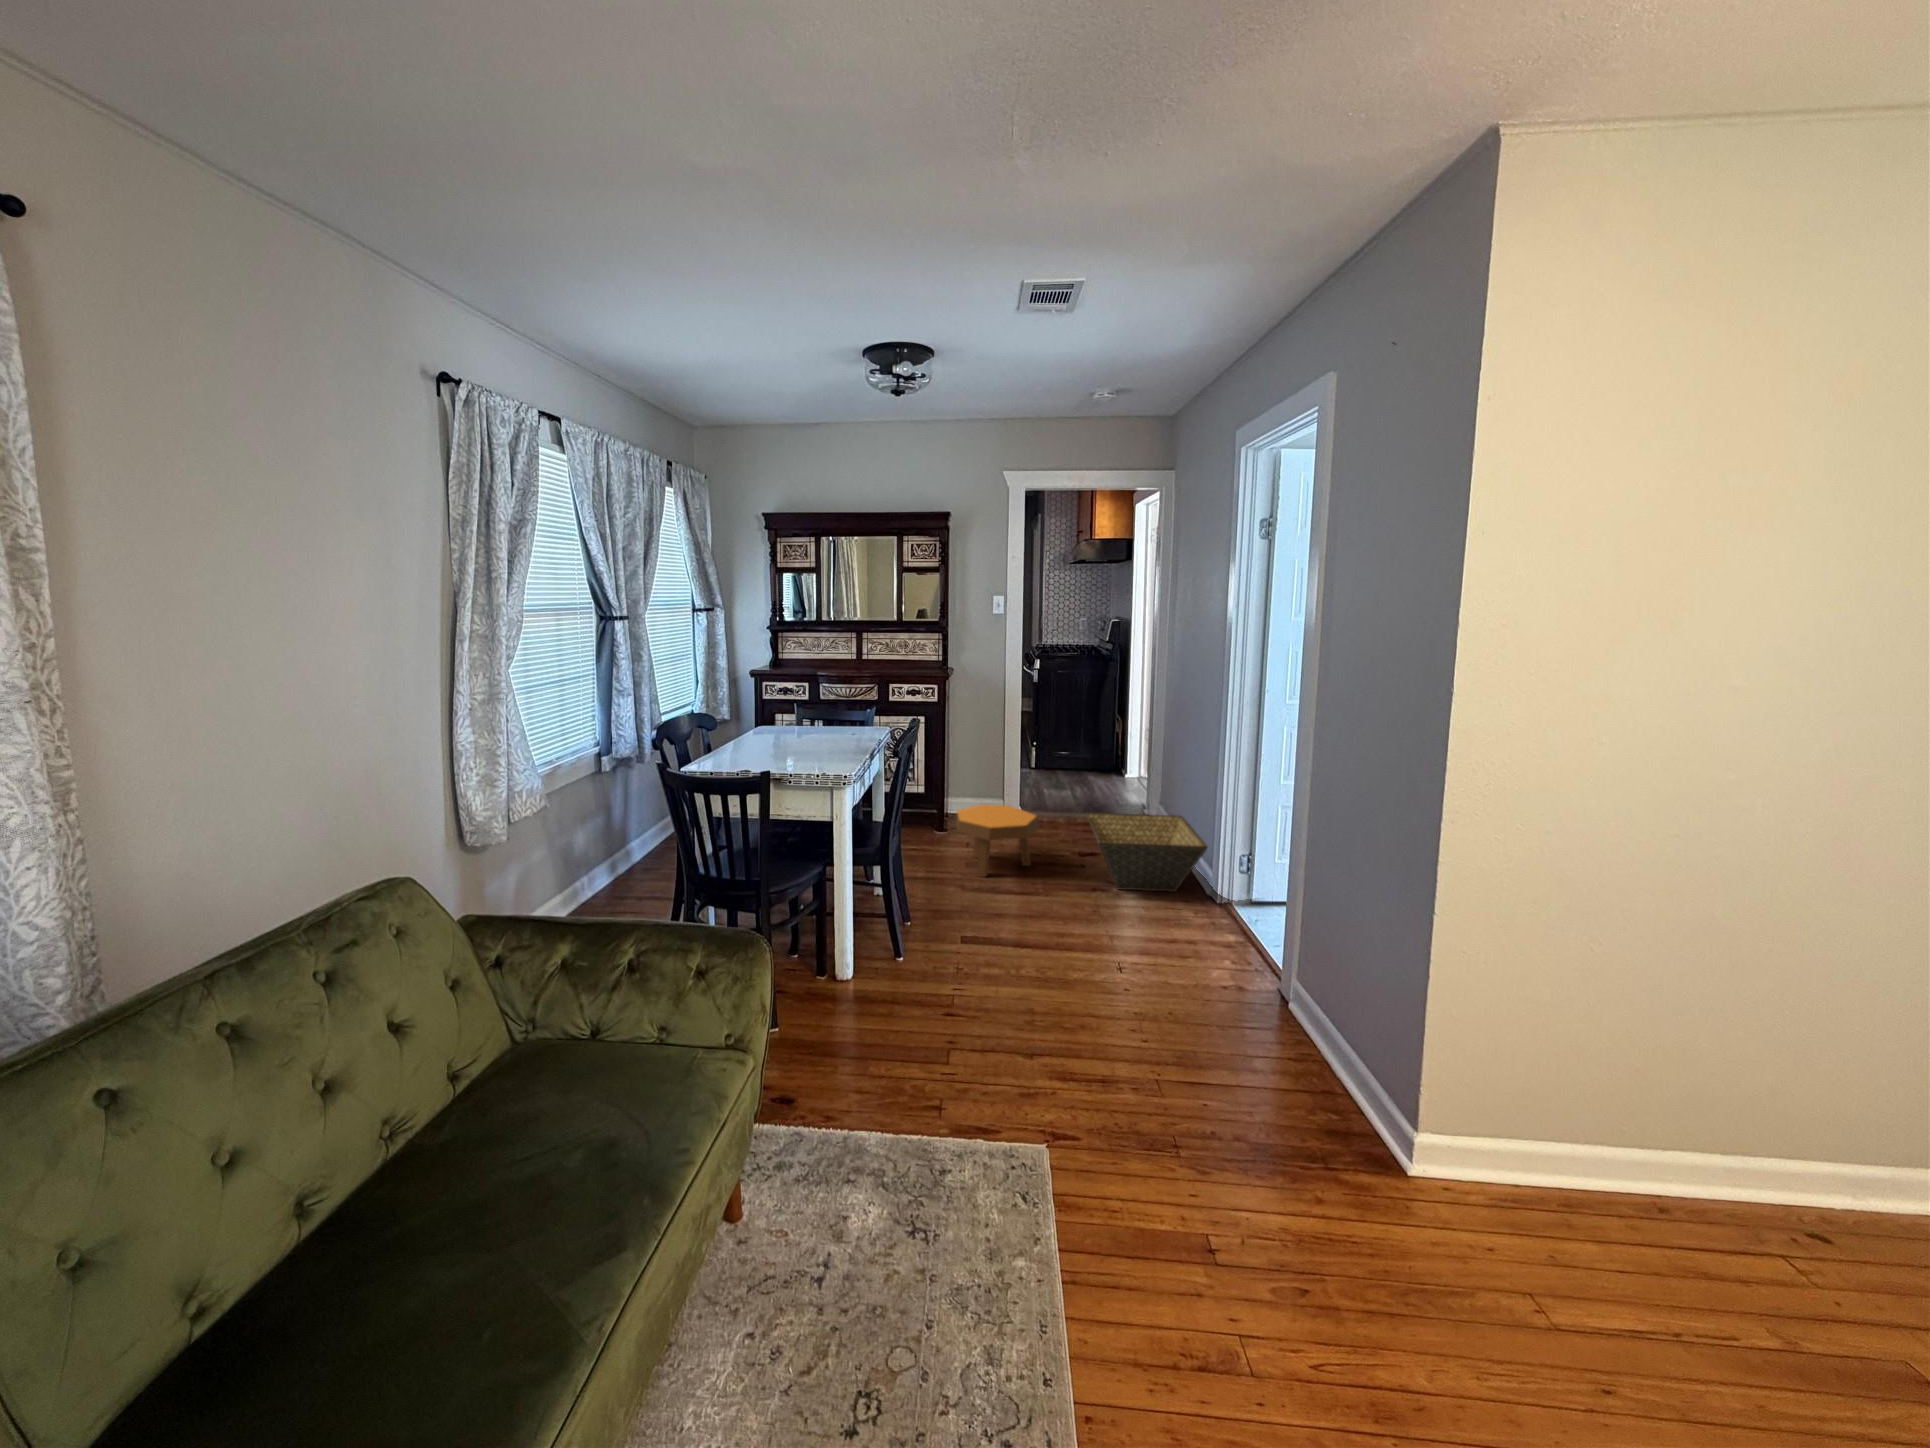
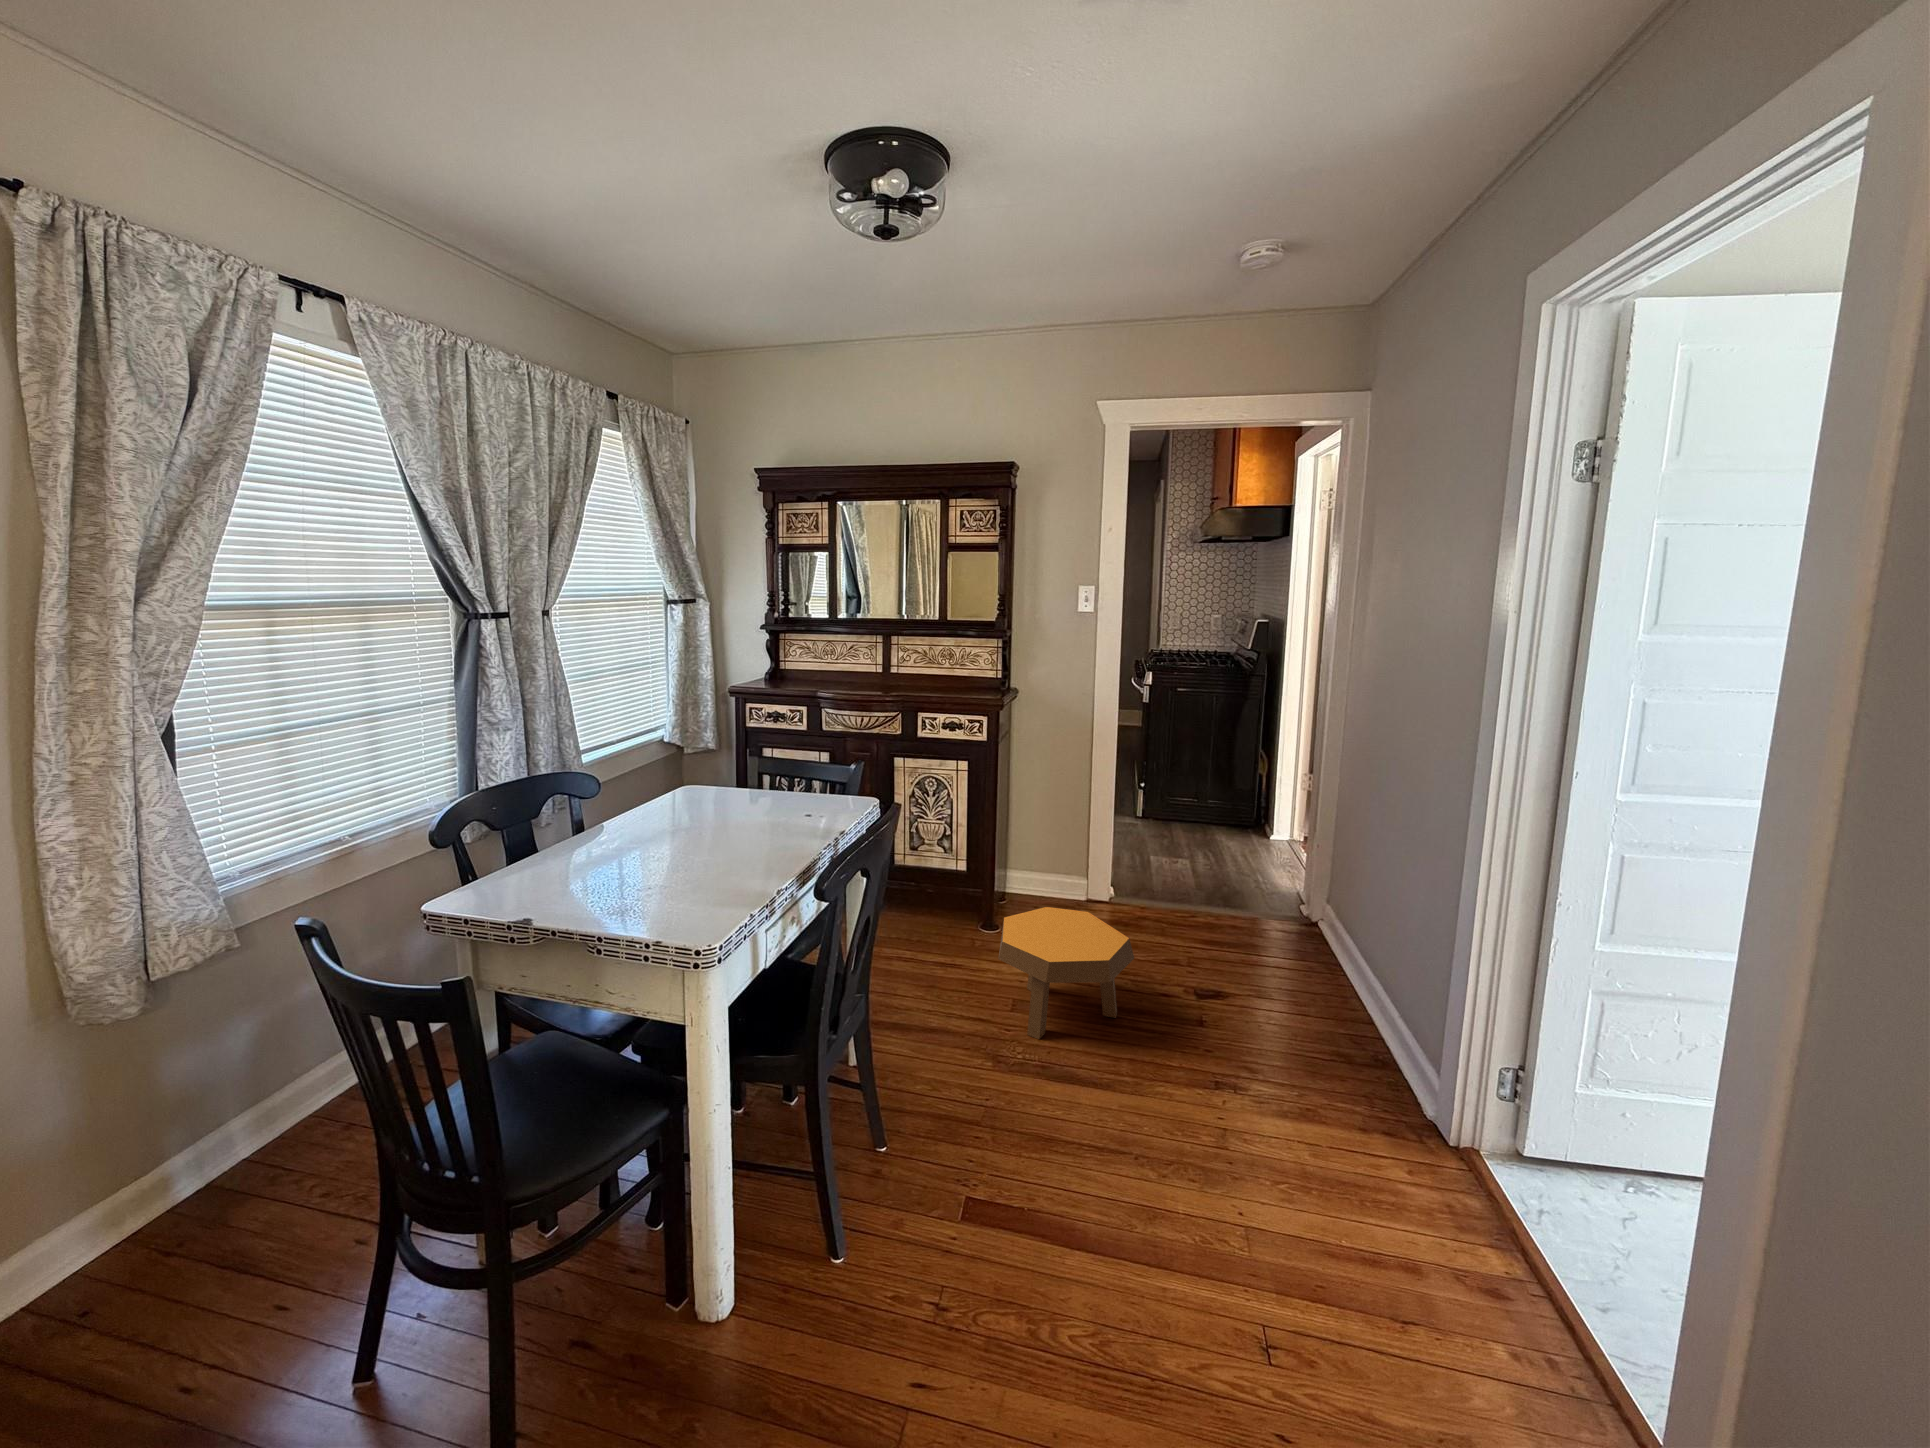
basket: present [1086,813,1208,892] -> none [1210,937,1435,1103]

